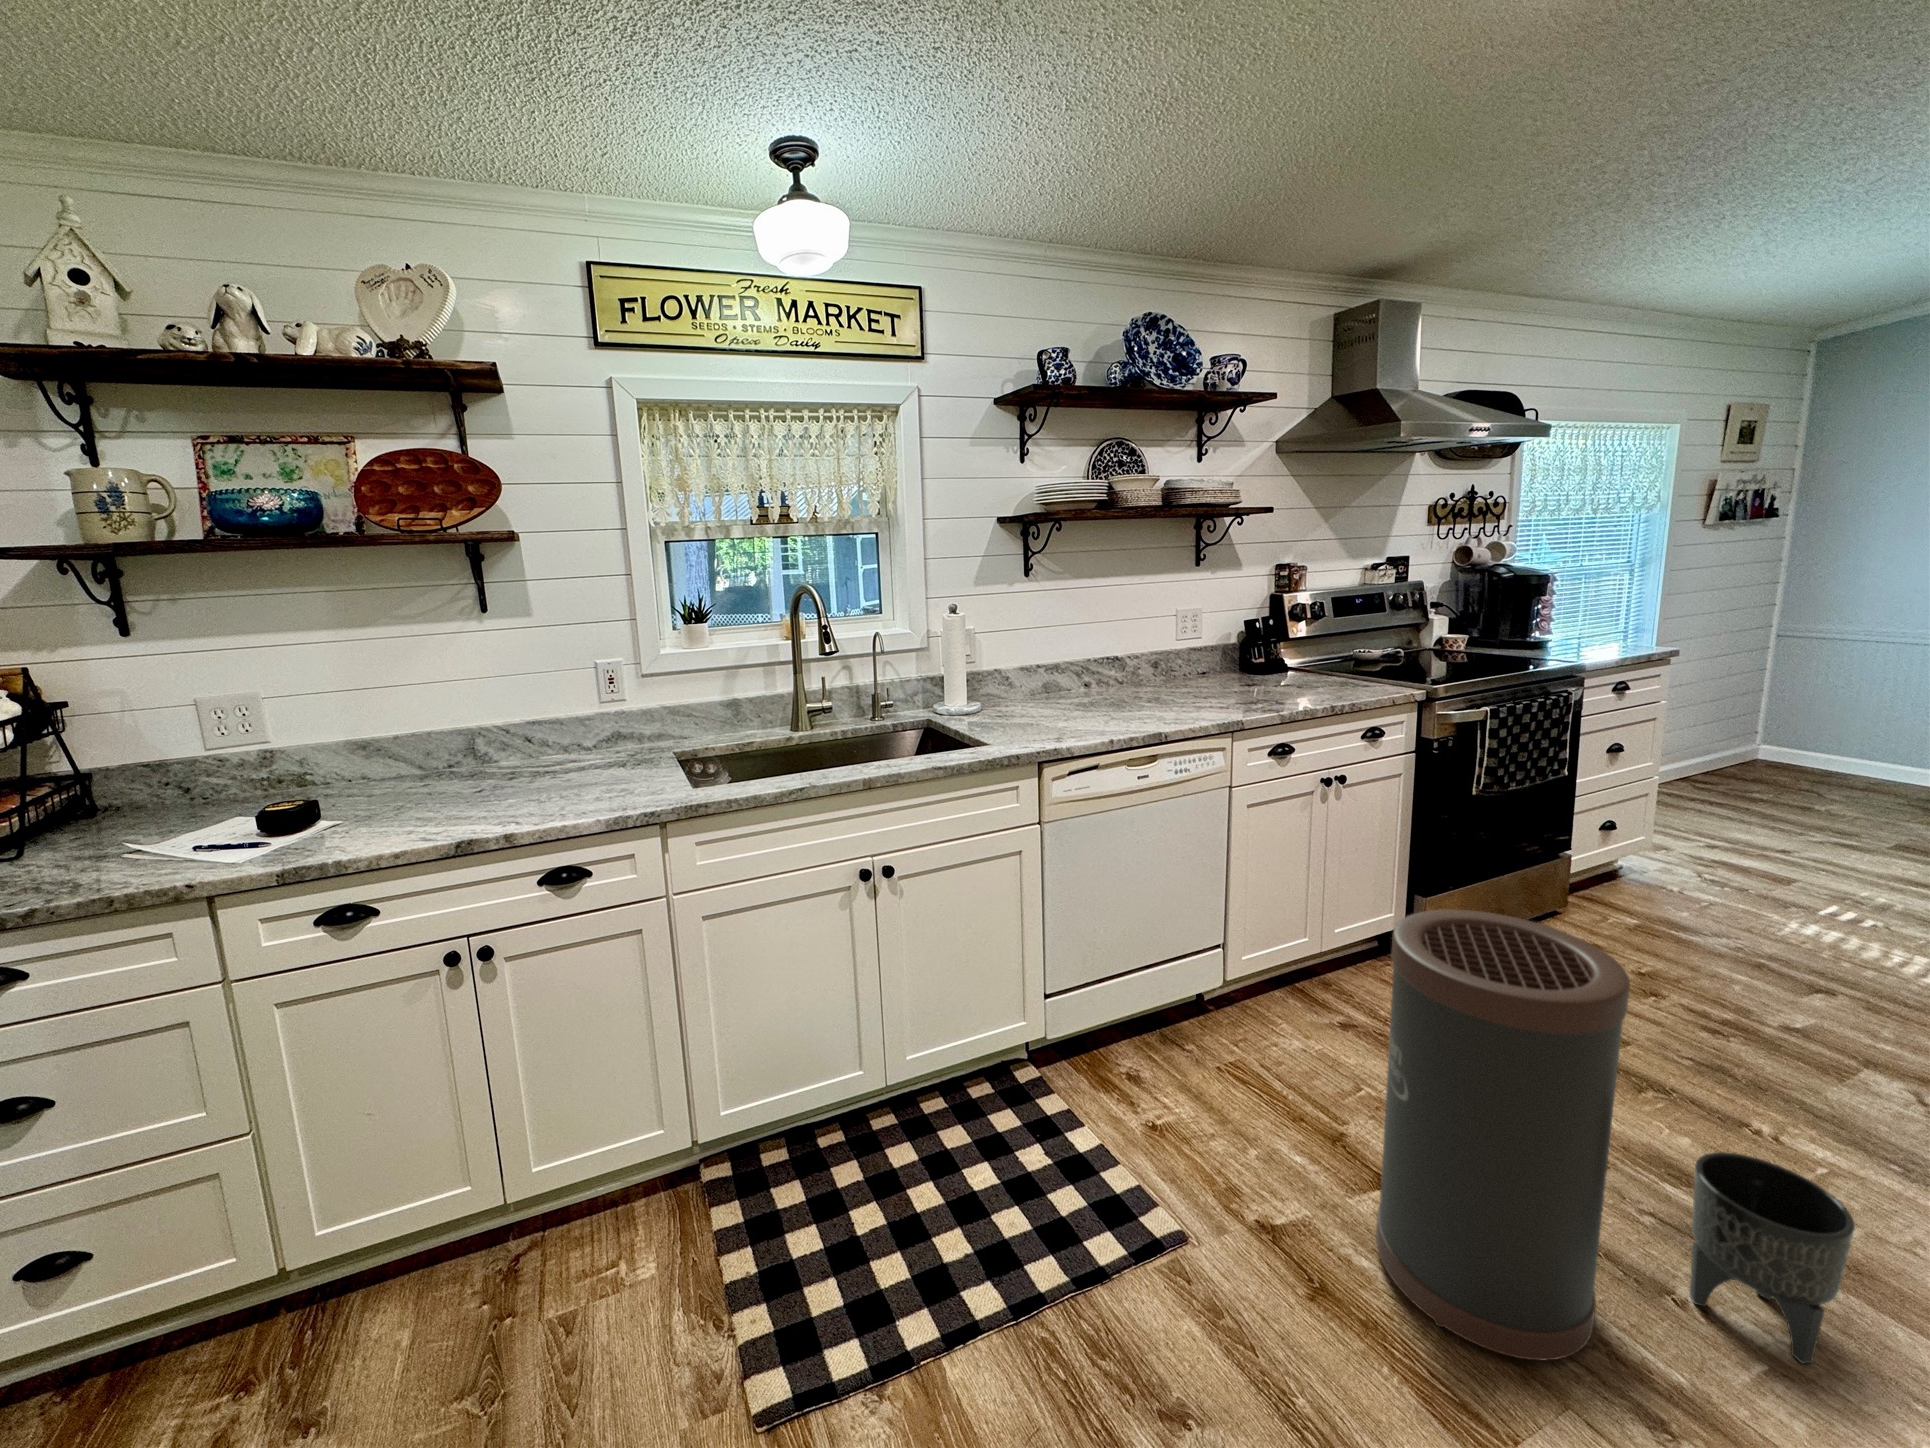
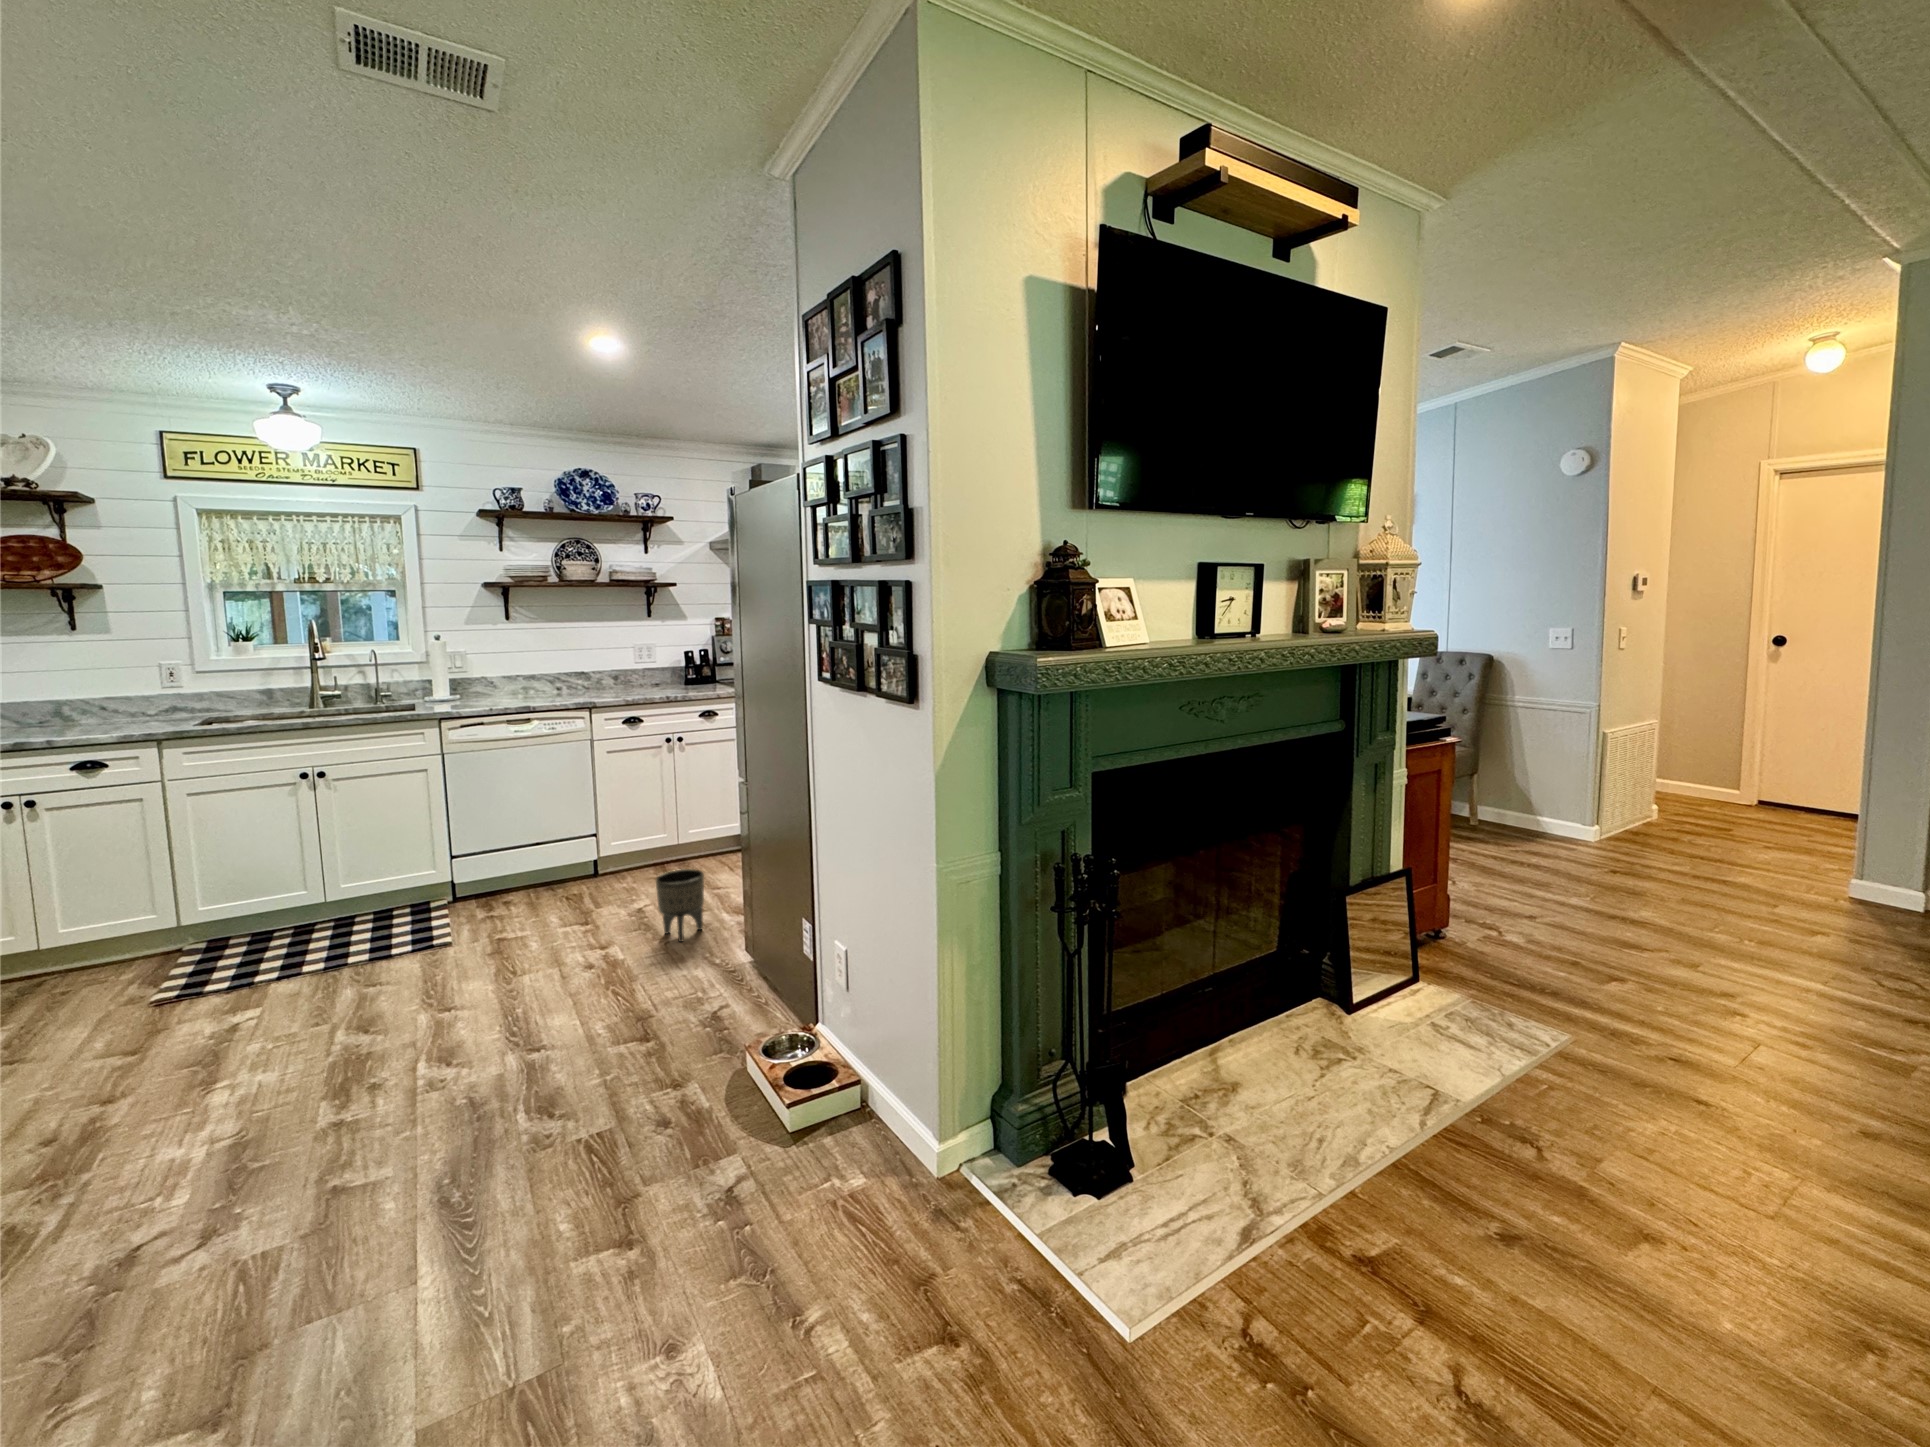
trash can: present [1376,910,1630,1360] -> none [521,772,621,949]

